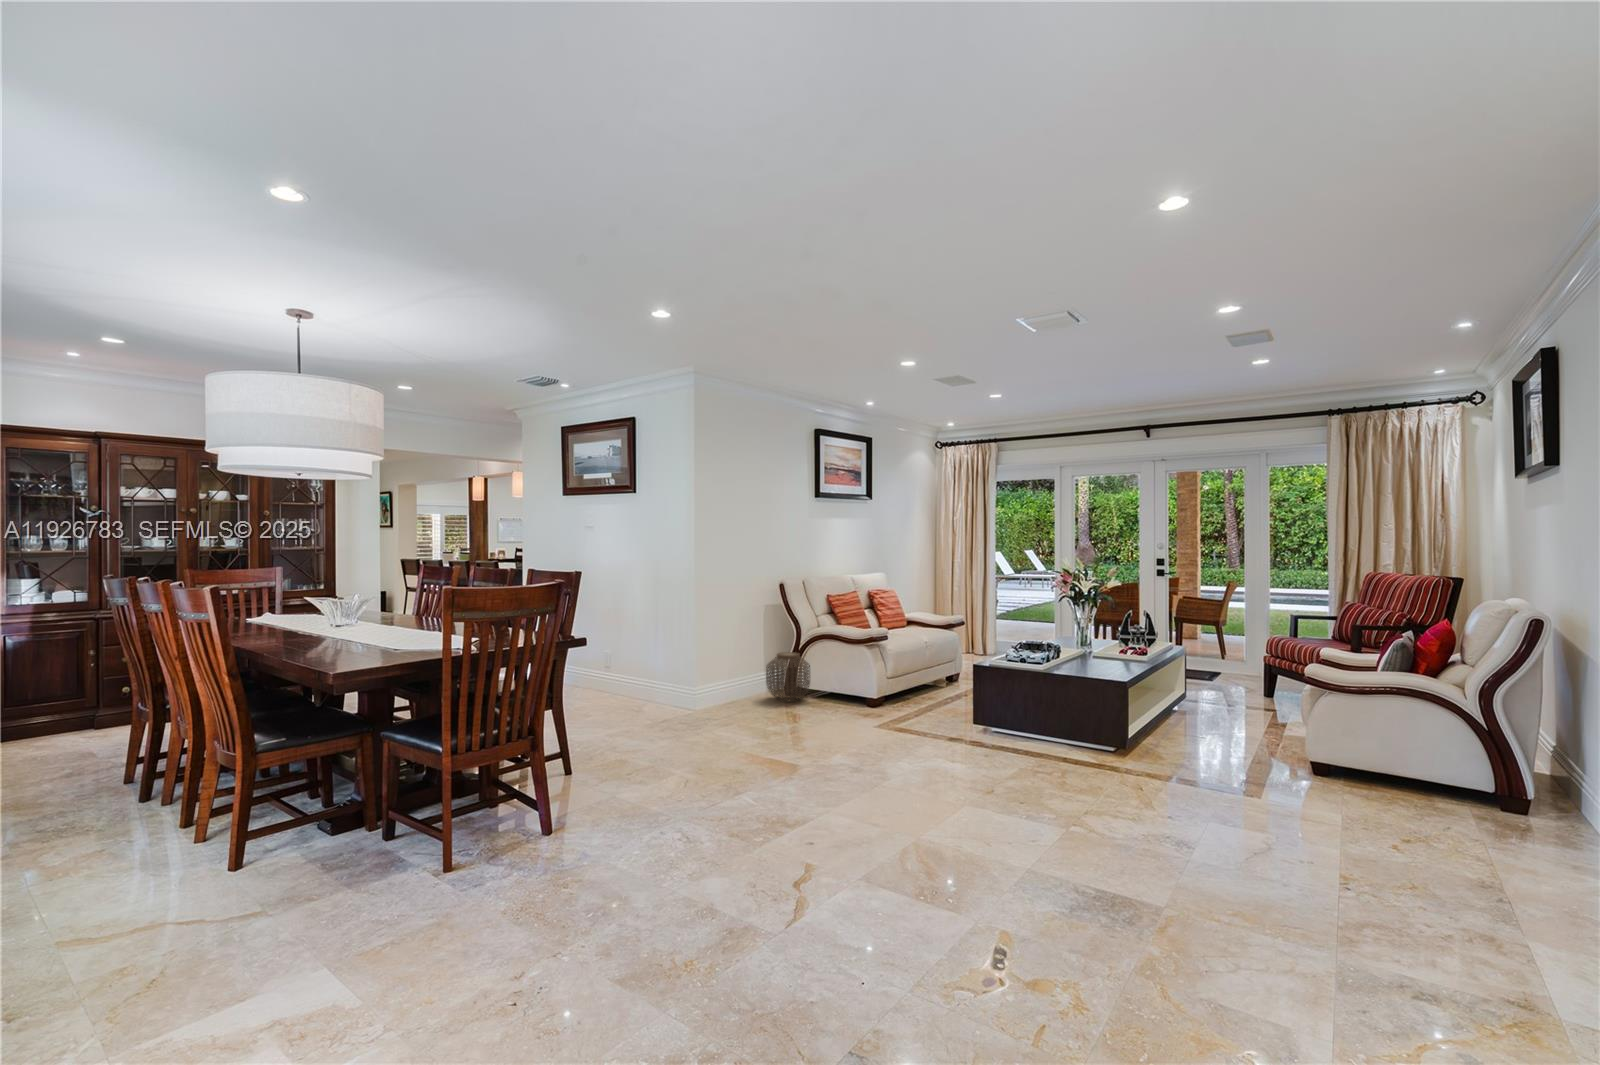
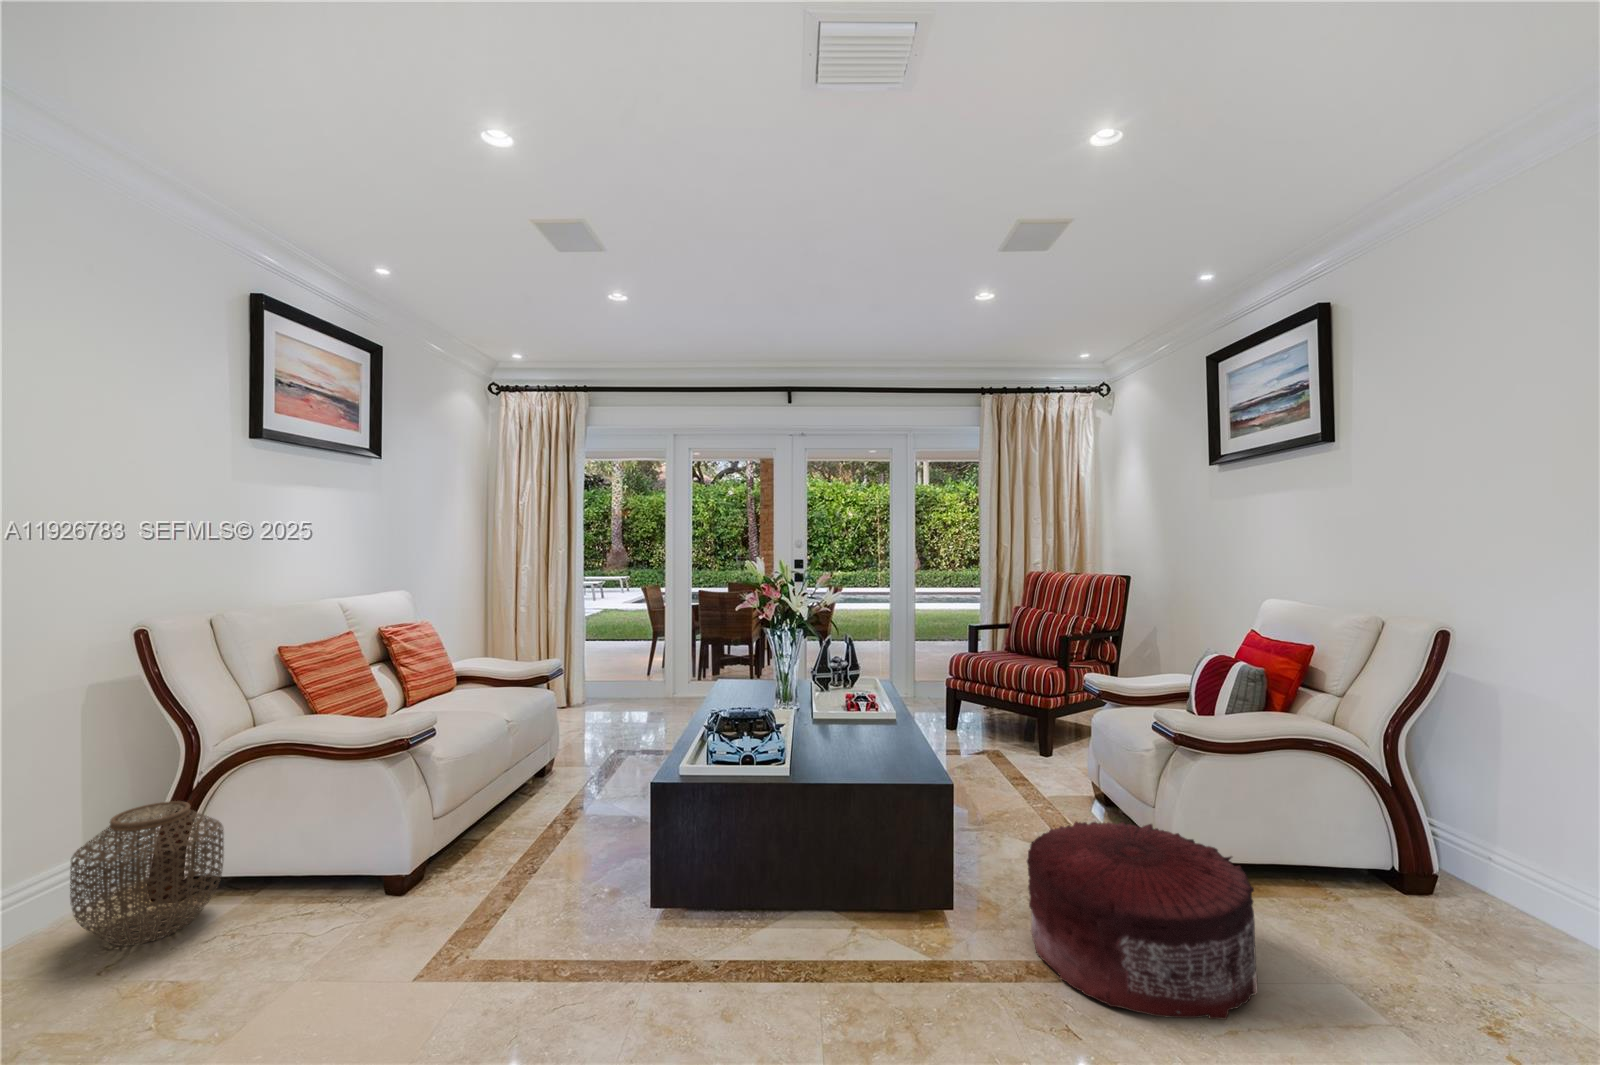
pouf: none [1145,710,1279,791] -> present [1027,822,1258,1020]

